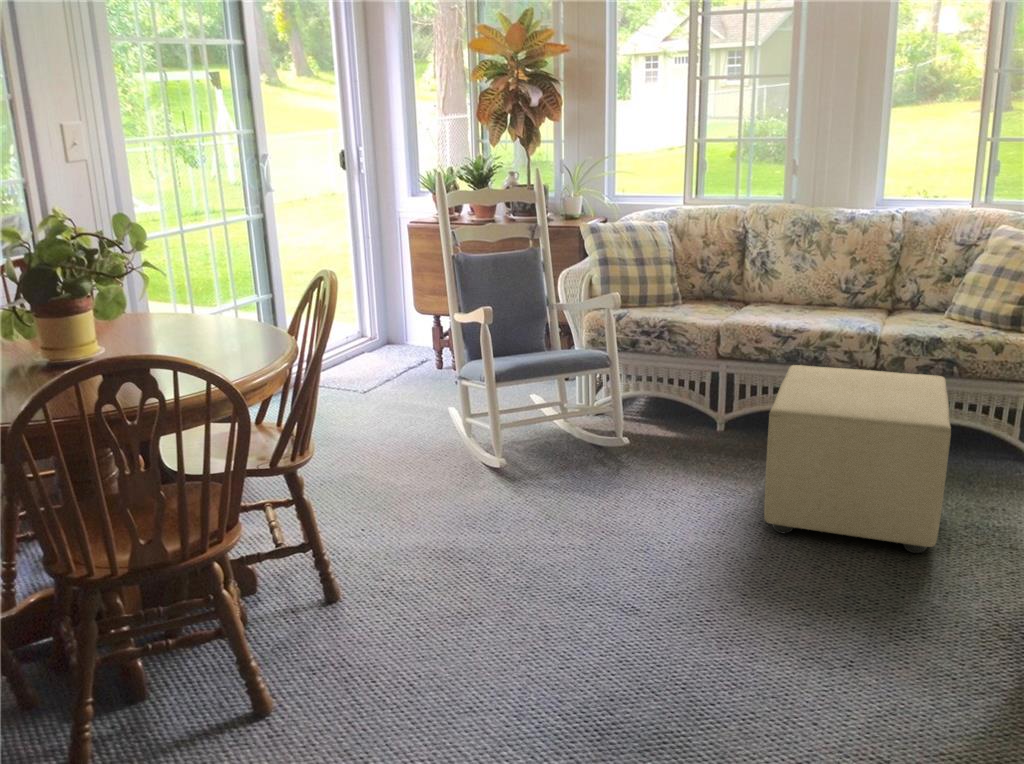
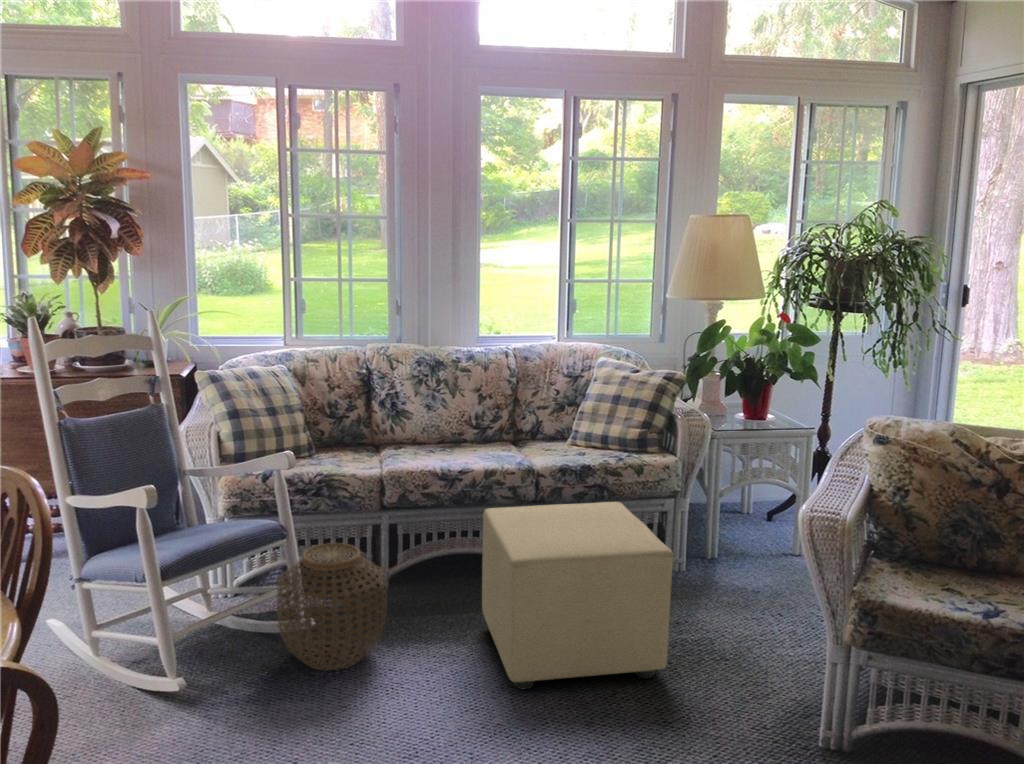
woven basket: none [590,376,684,483] -> present [277,543,387,670]

